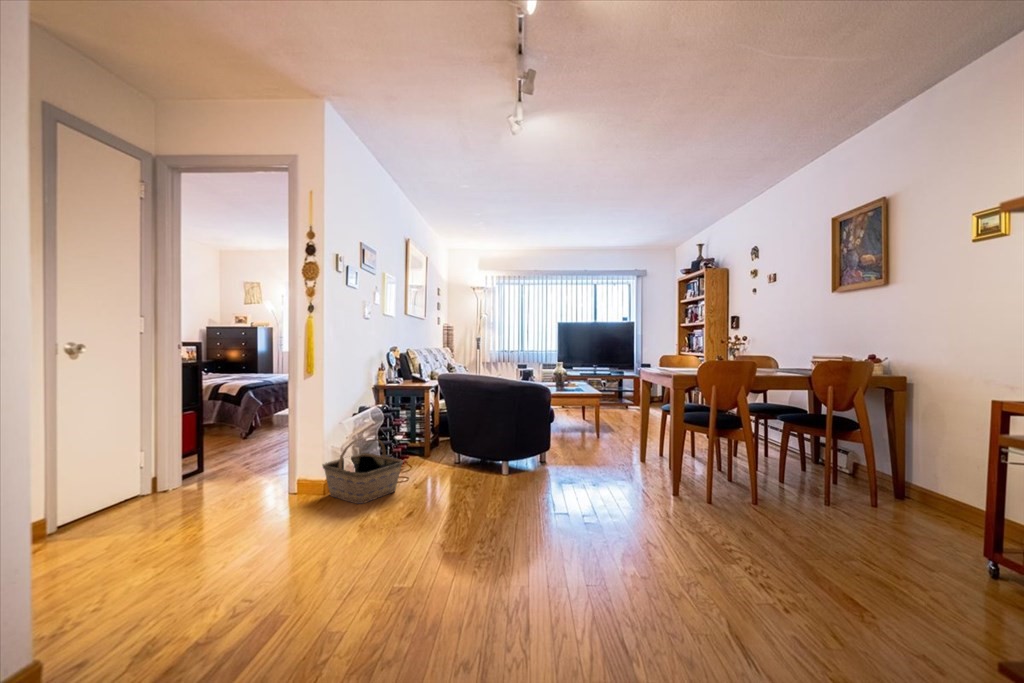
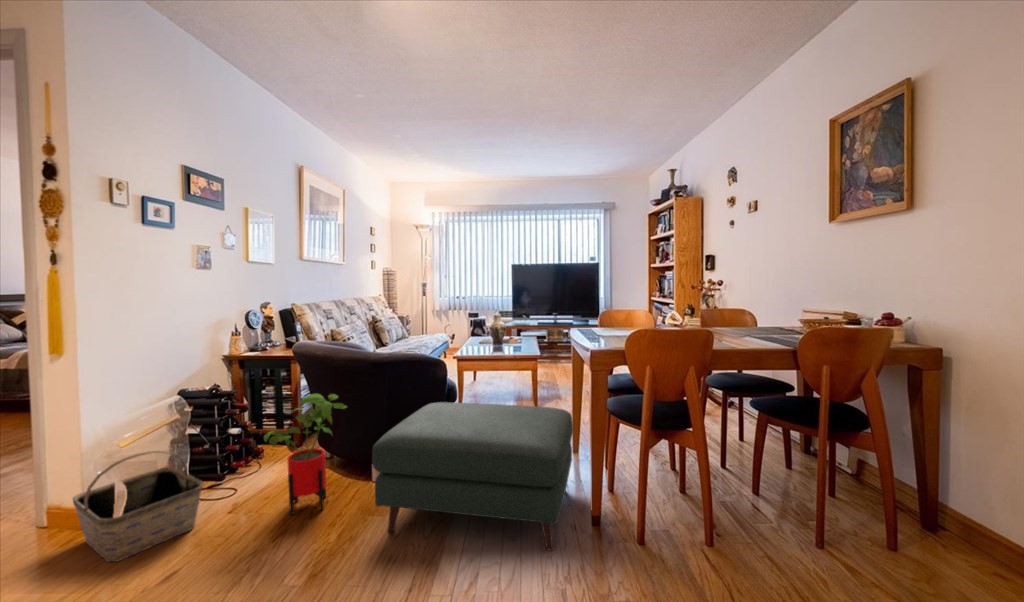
house plant: none [443,402,495,487] -> present [264,394,346,515]
ottoman: none [524,415,657,504] -> present [372,402,573,551]

